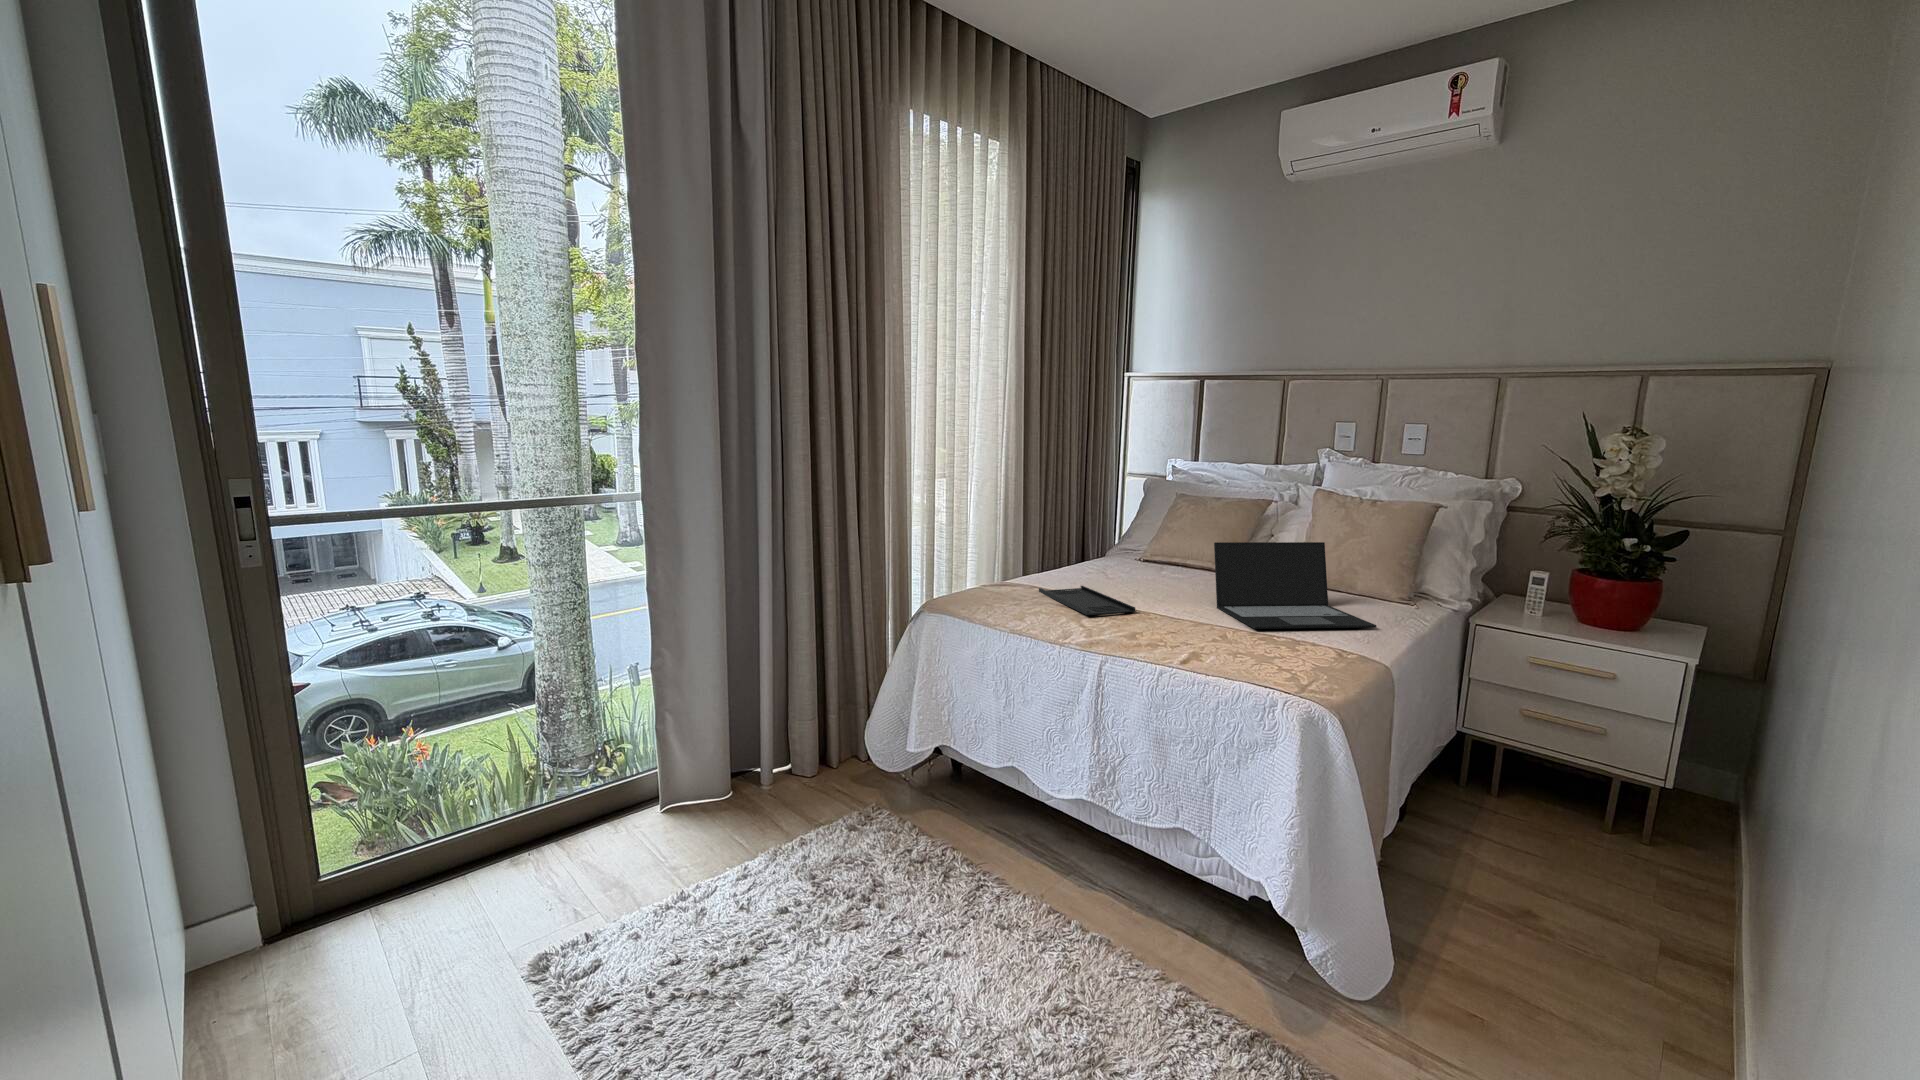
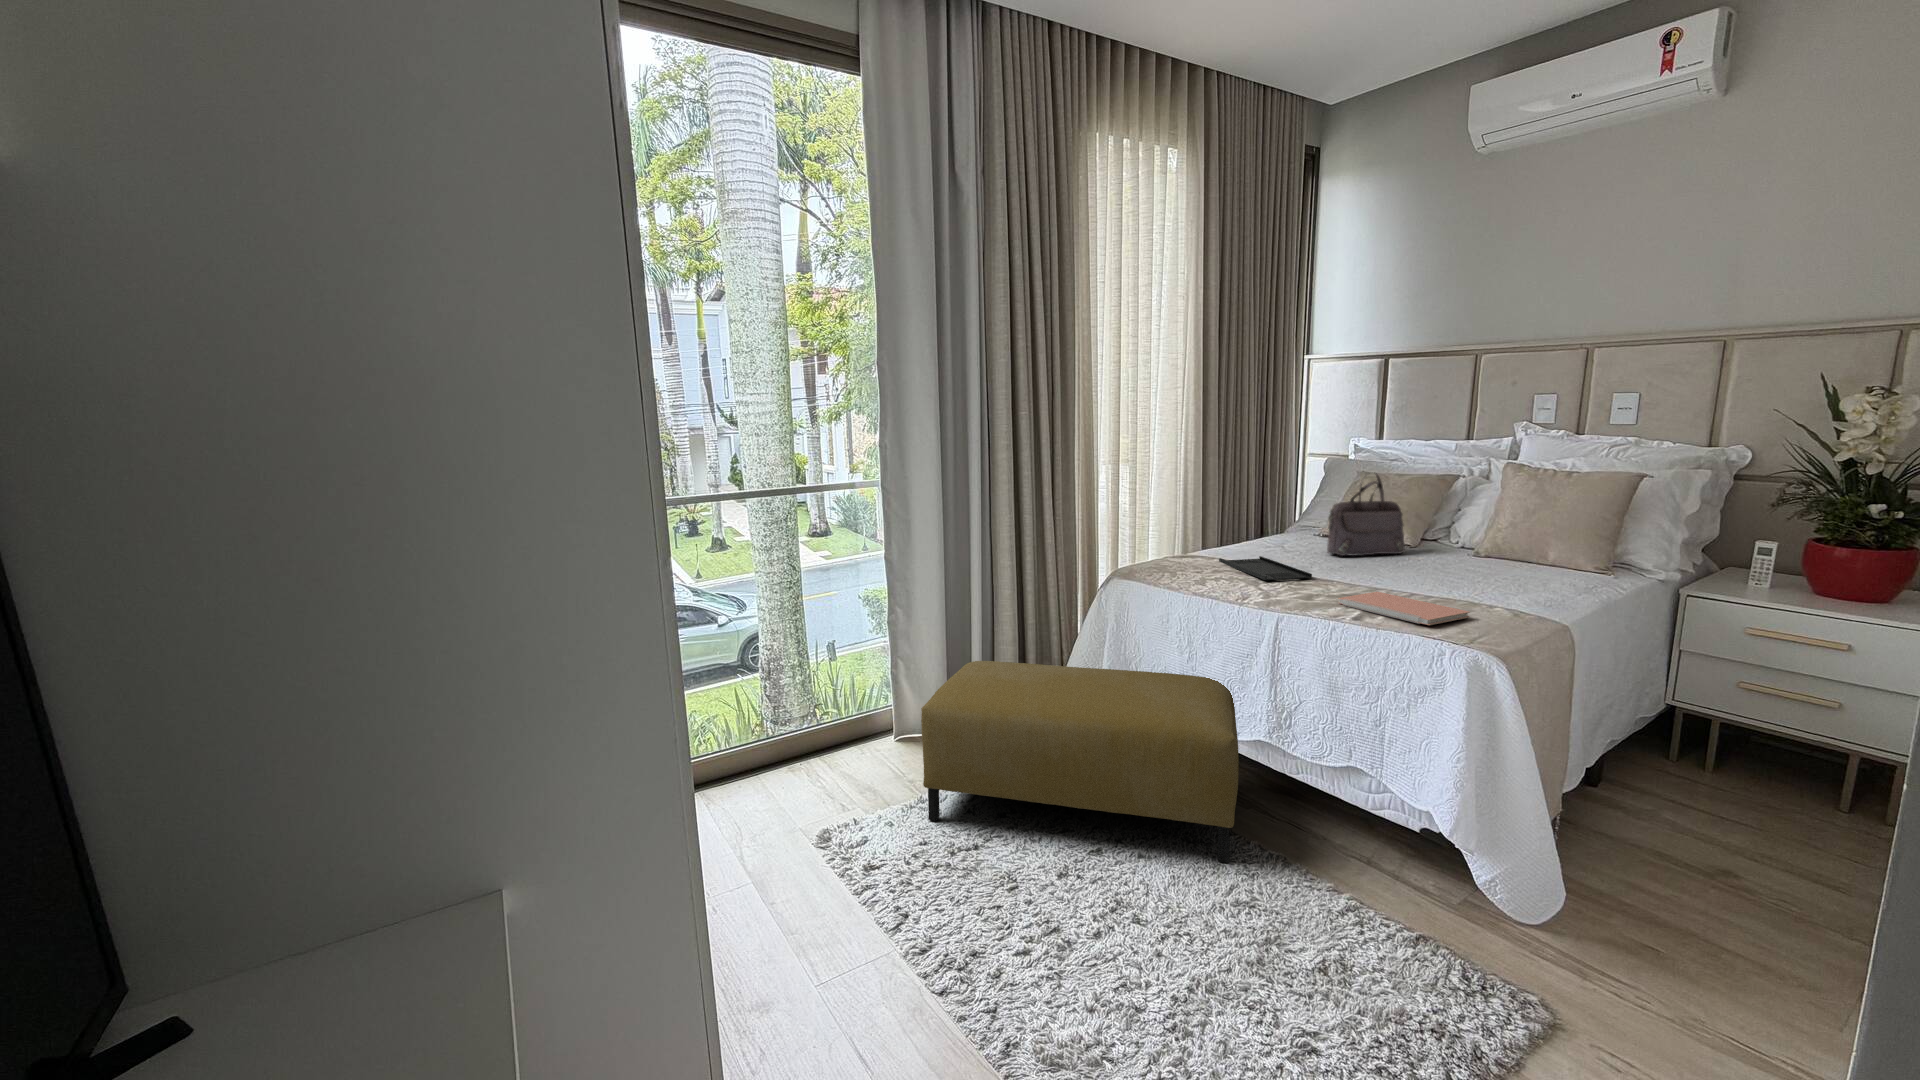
handbag: none [1149,496,1225,585] -> present [1327,473,1405,556]
laptop: present [1214,542,1376,629] -> none [1392,513,1562,593]
notebook: none [1164,629,1296,670] -> present [1338,592,1470,625]
ottoman: none [677,715,1058,953] -> present [921,661,1239,863]

